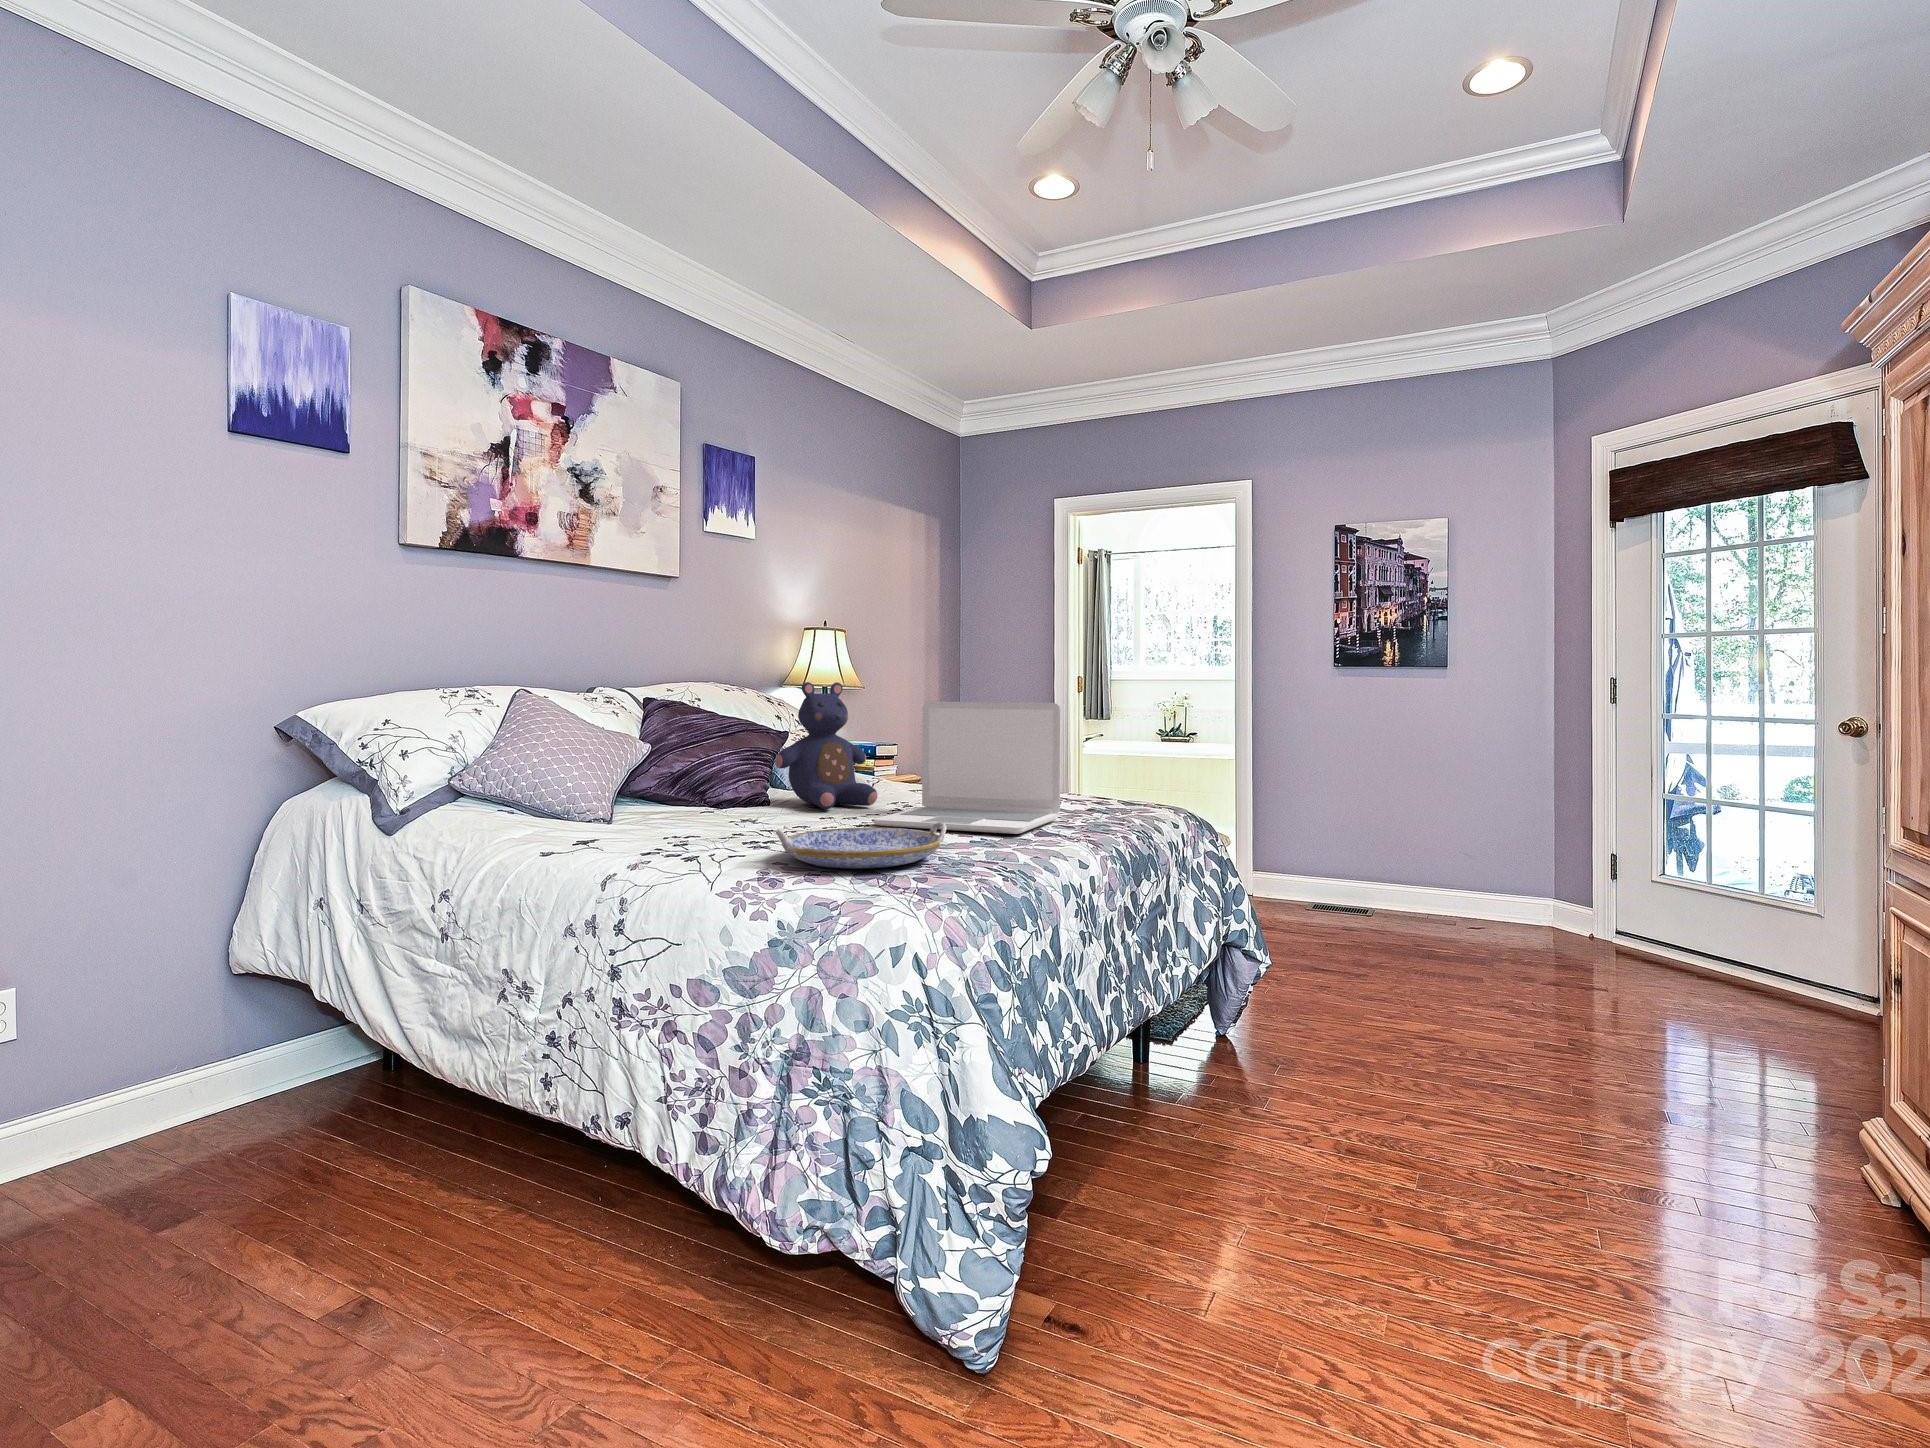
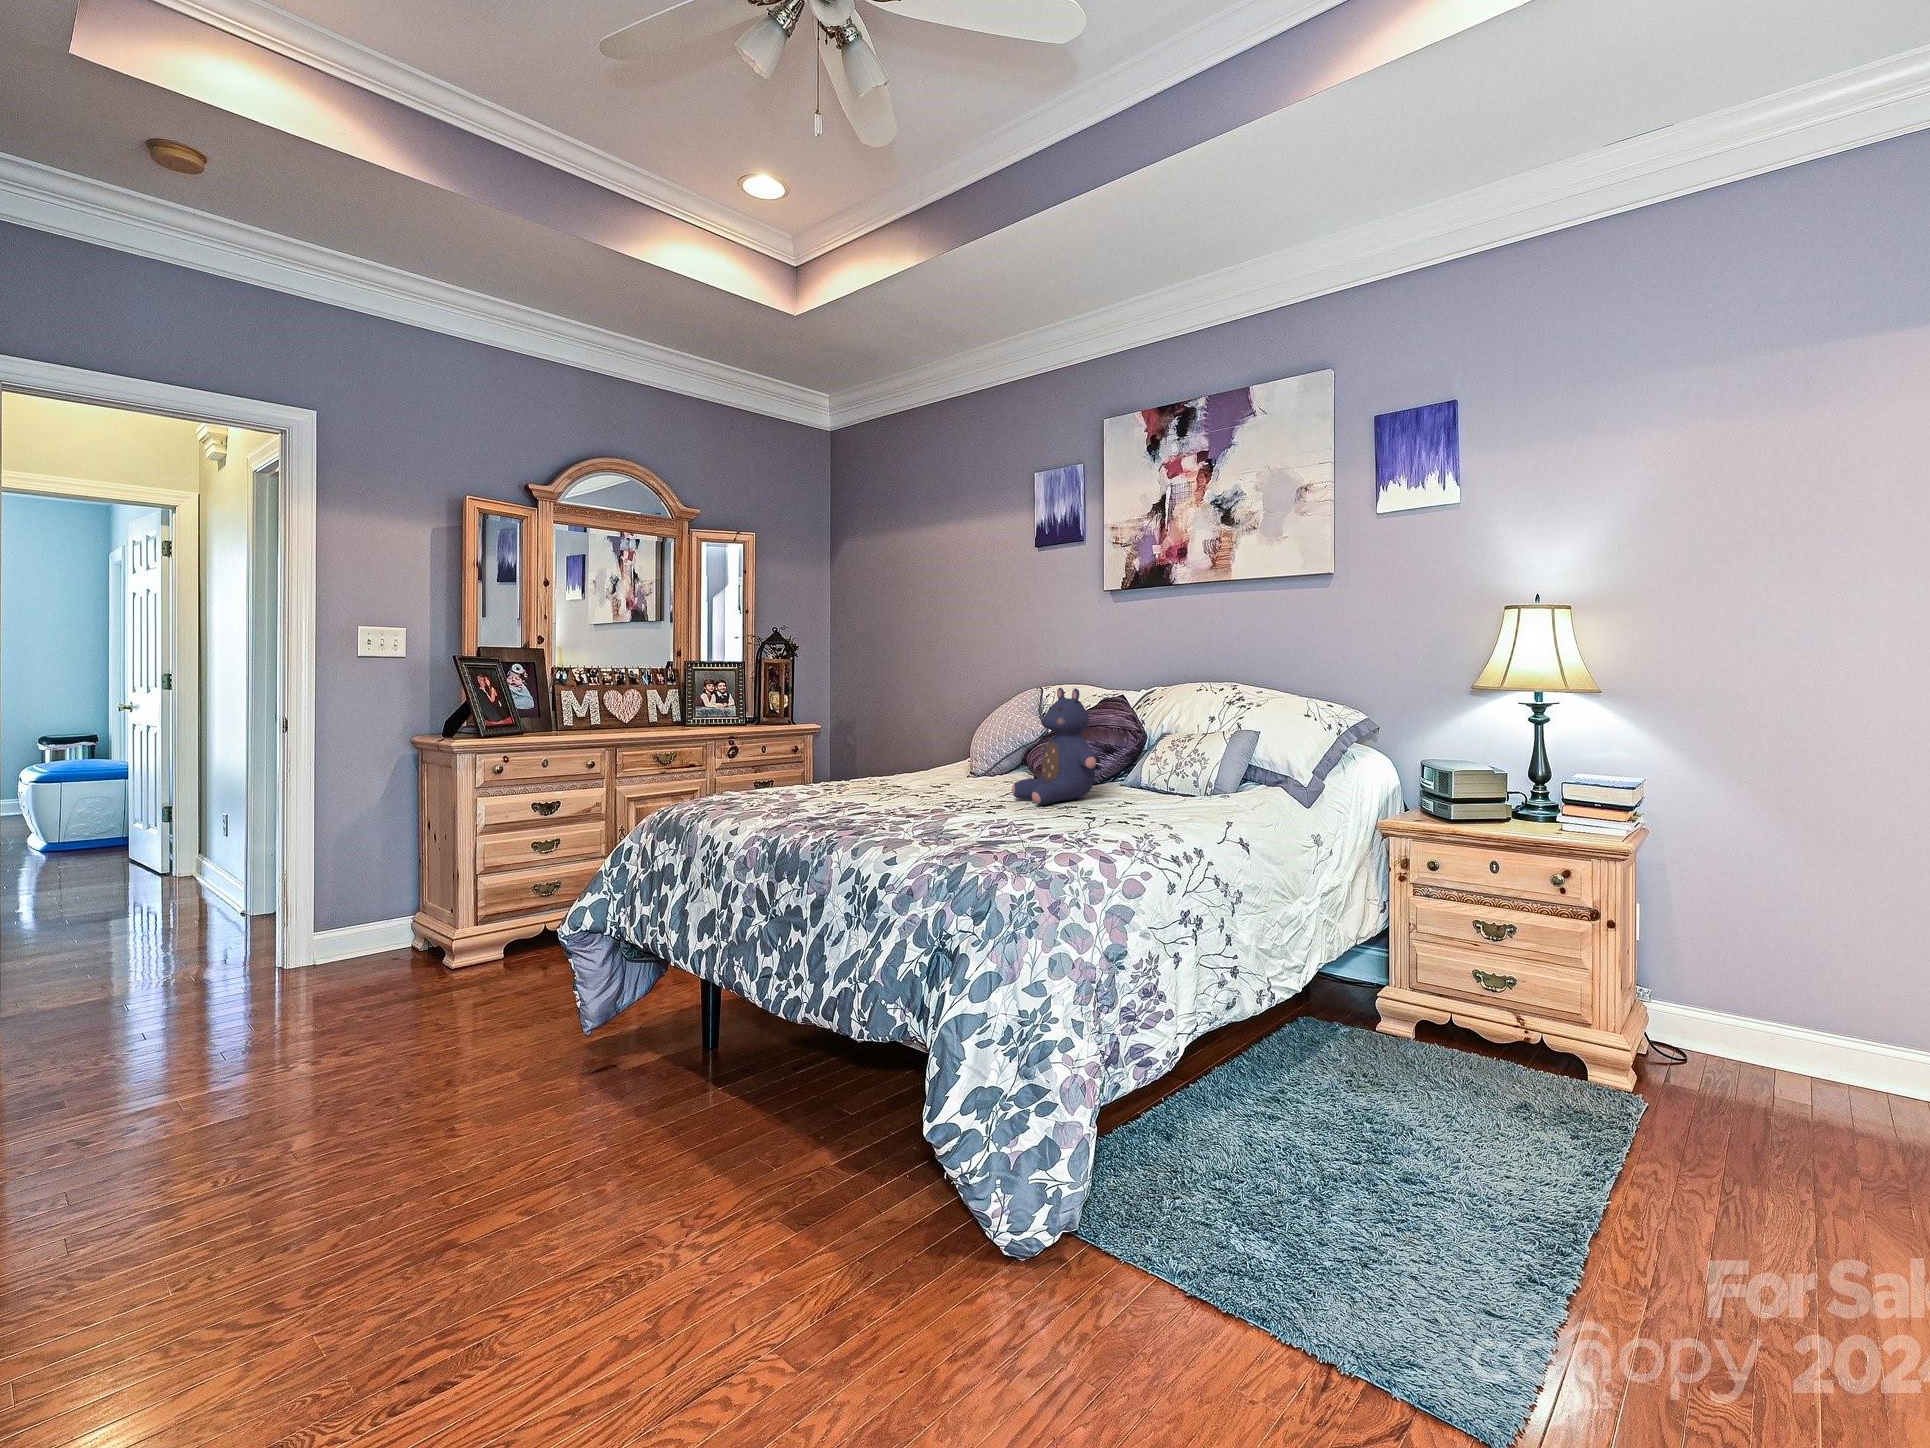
laptop: present [873,701,1060,834] -> none [839,711,1011,839]
serving tray: present [776,822,946,868] -> none [740,781,848,816]

